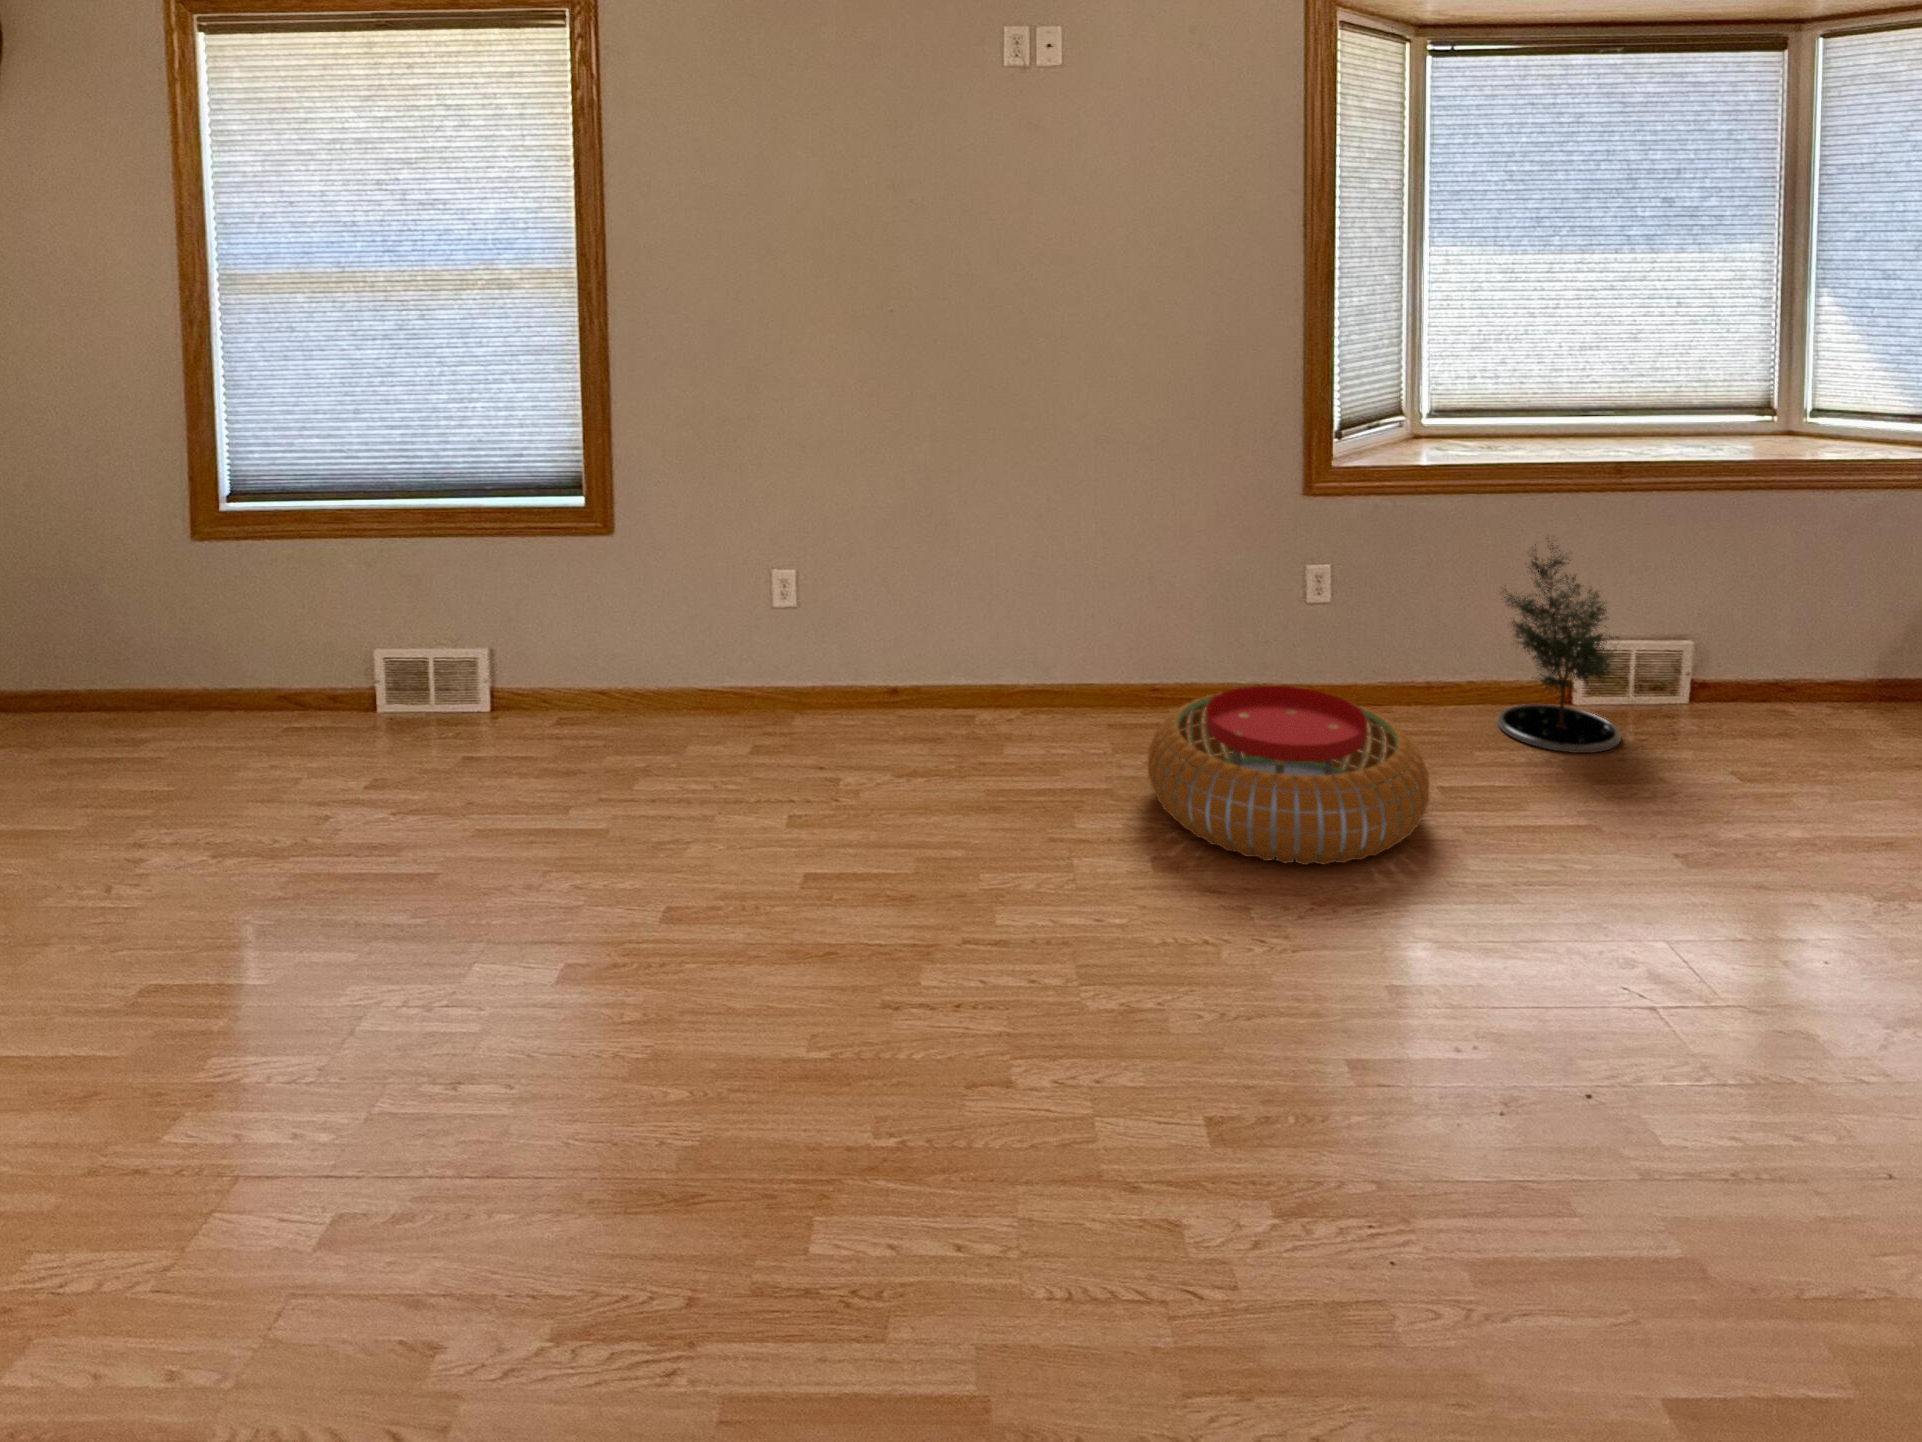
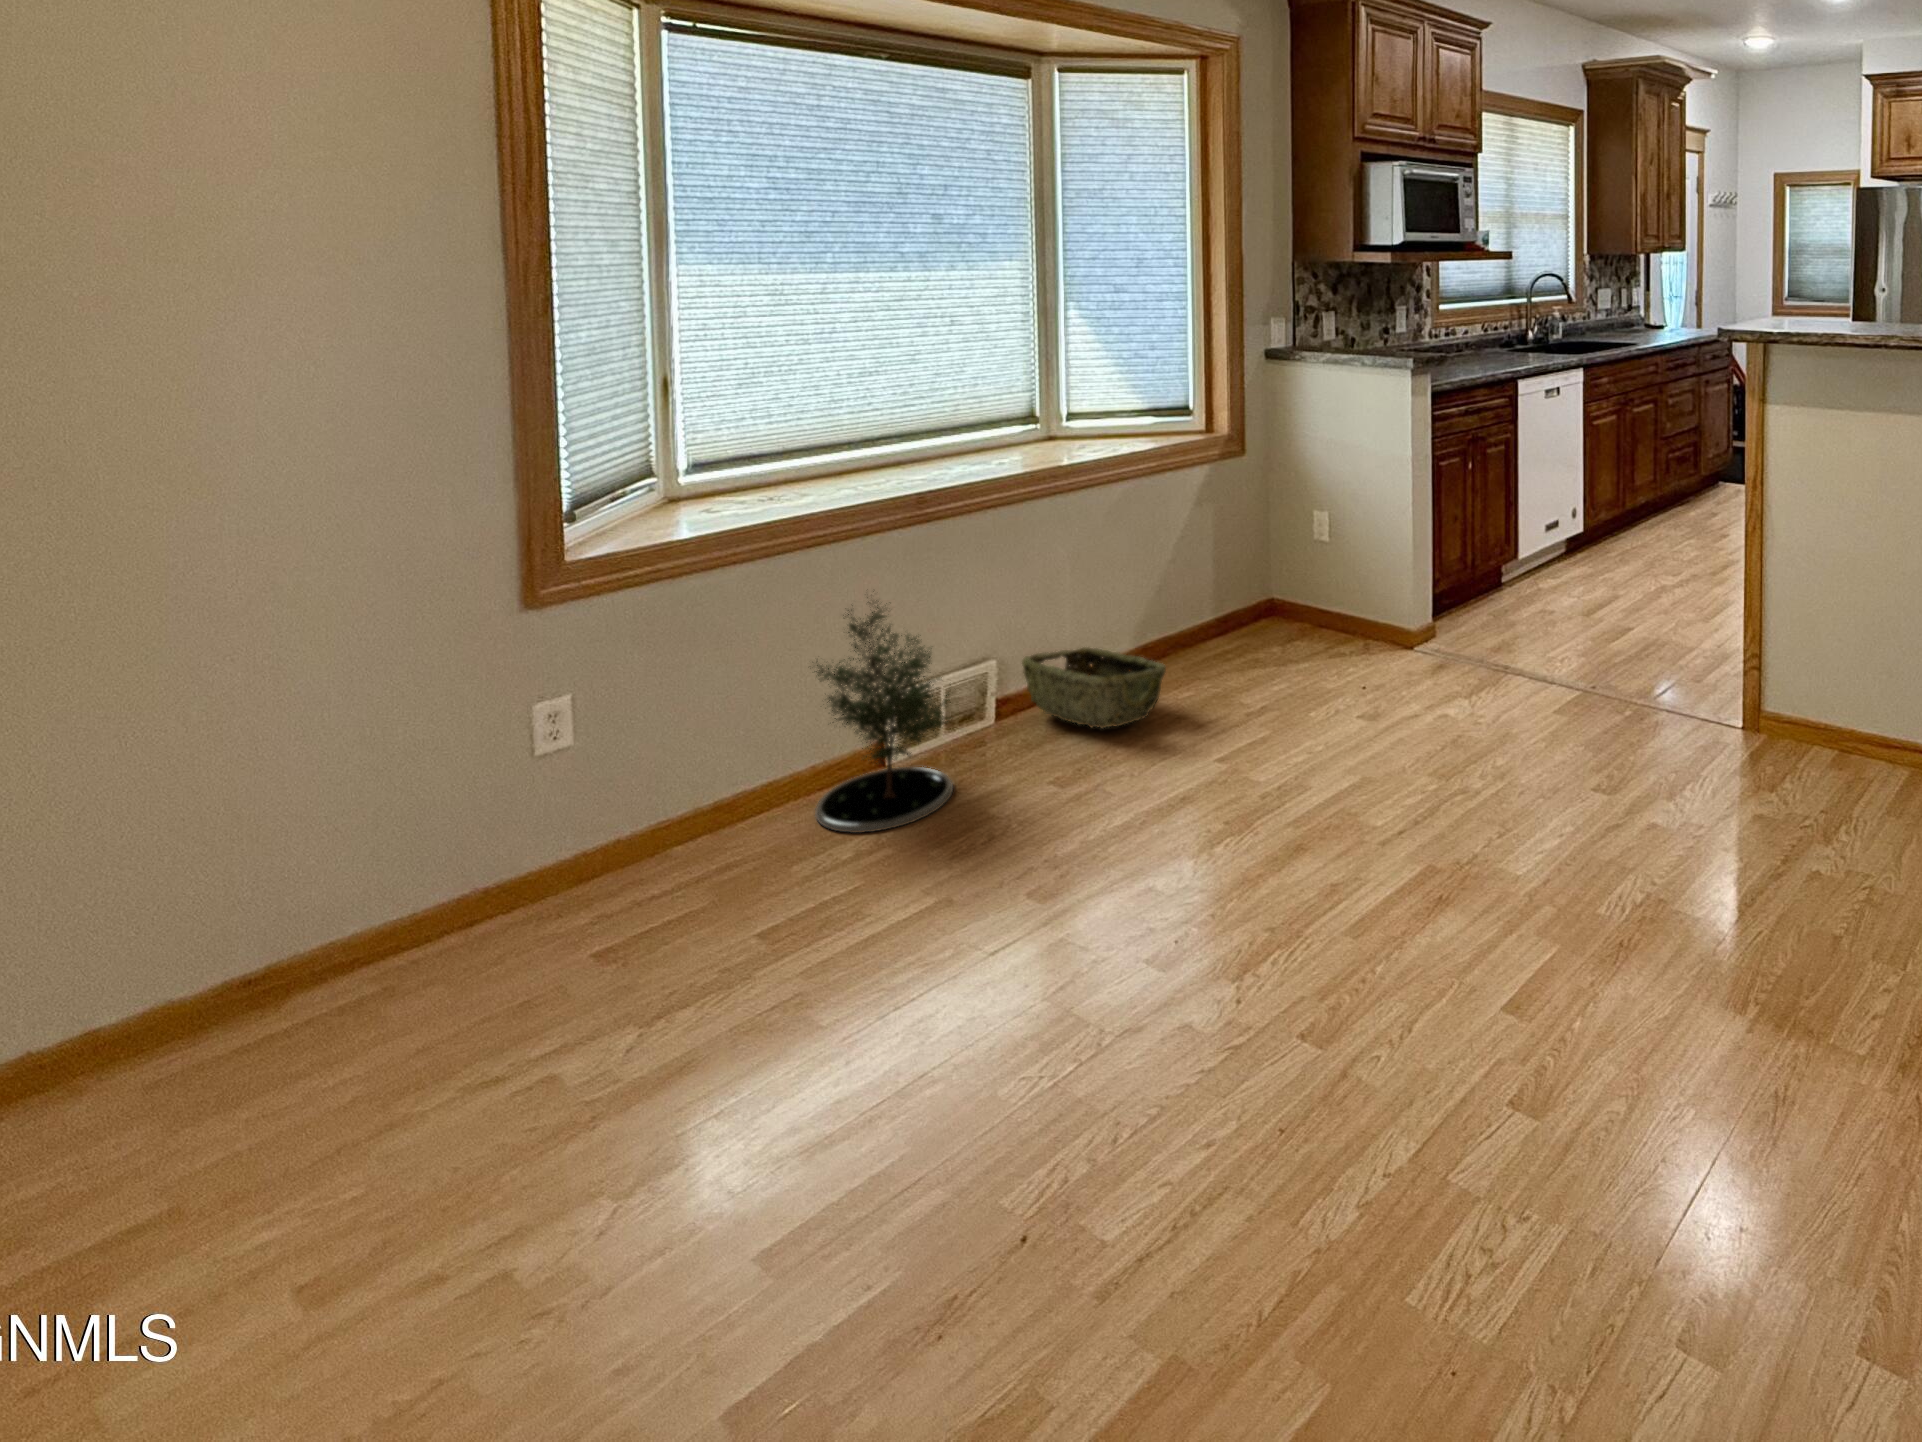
woven basket: none [1715,648,1885,751] -> present [1022,647,1166,728]
pouf: present [1148,686,1430,865] -> none [261,886,780,1239]

